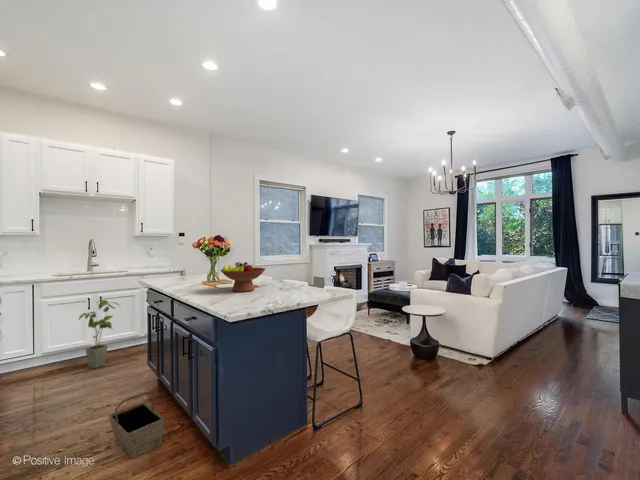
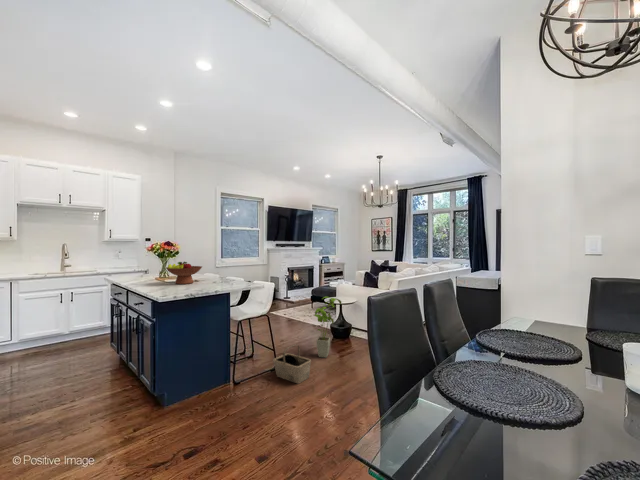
house plant: present [79,300,119,368] -> present [315,297,341,358]
basket: present [109,392,164,459] -> present [273,345,311,384]

